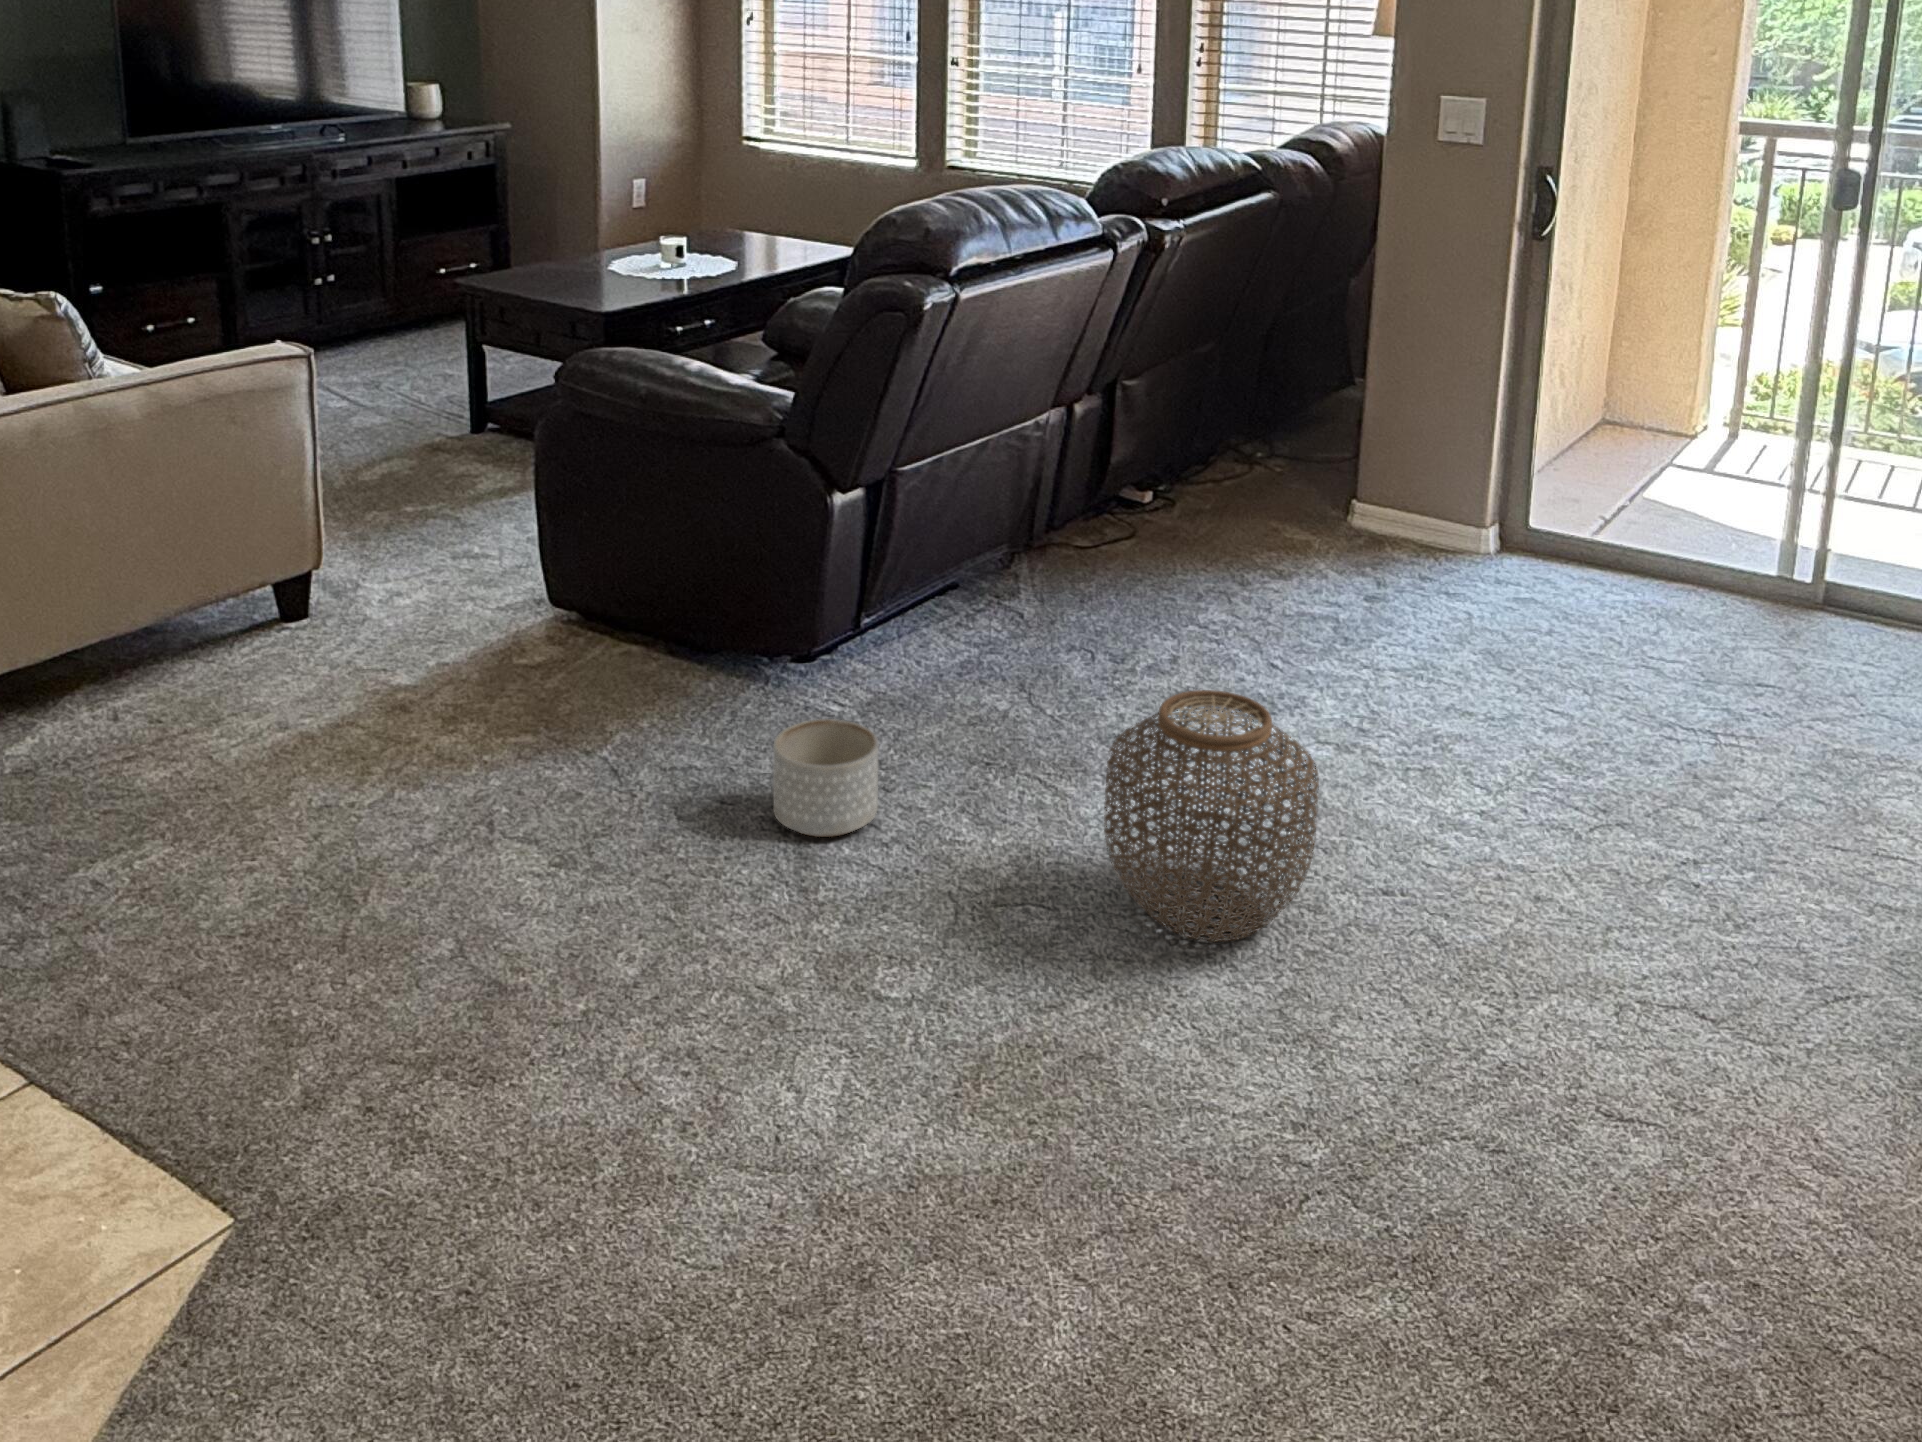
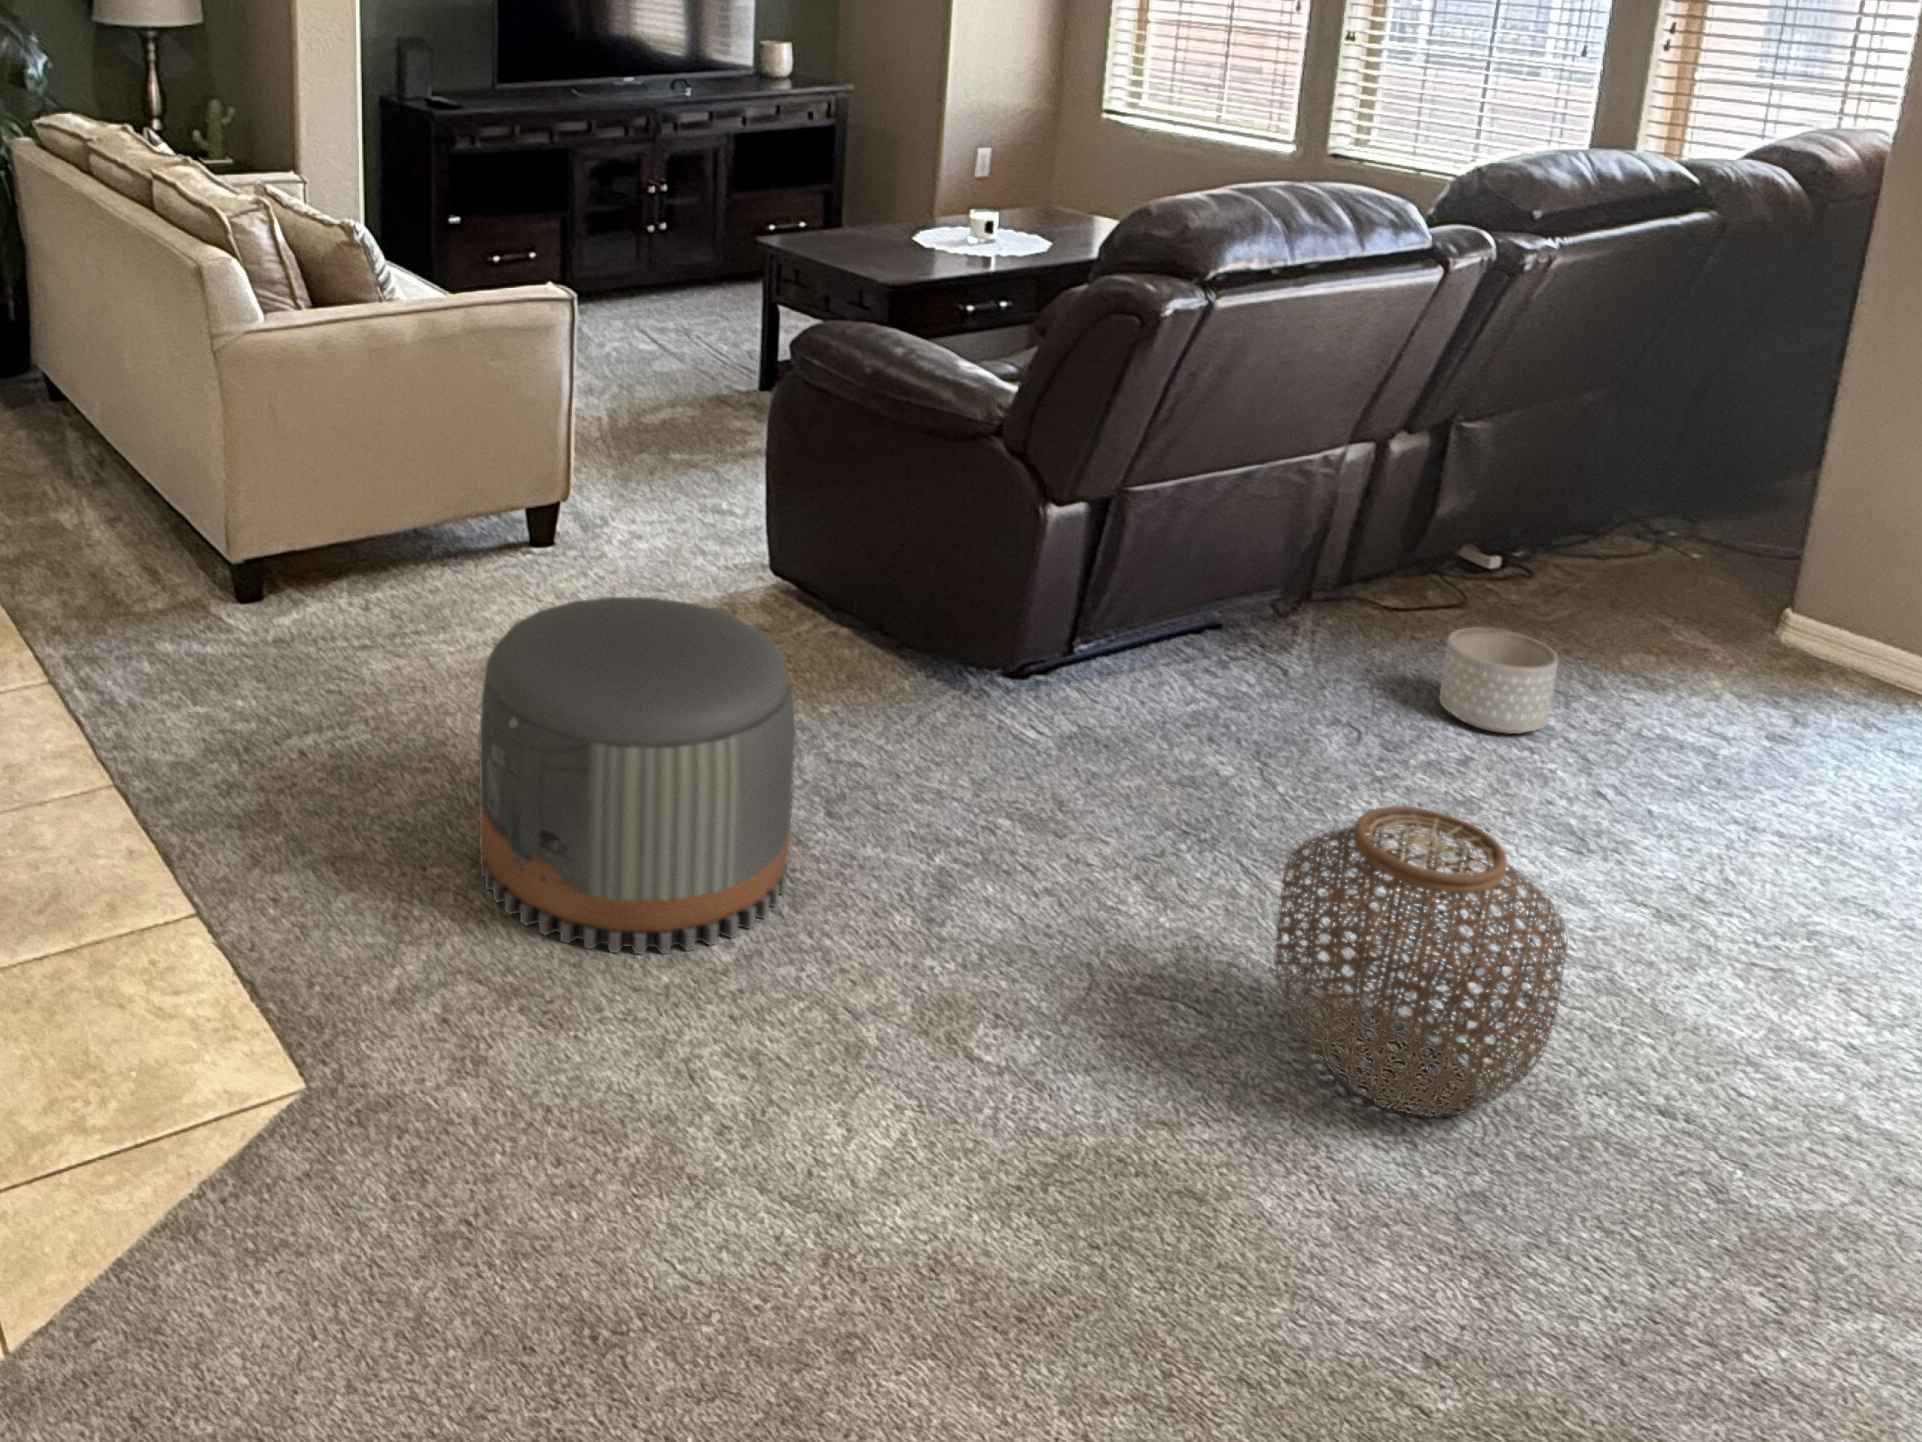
pouf: none [337,635,666,1001] -> present [480,597,795,954]
planter: present [773,719,878,837] -> present [1439,628,1558,734]

